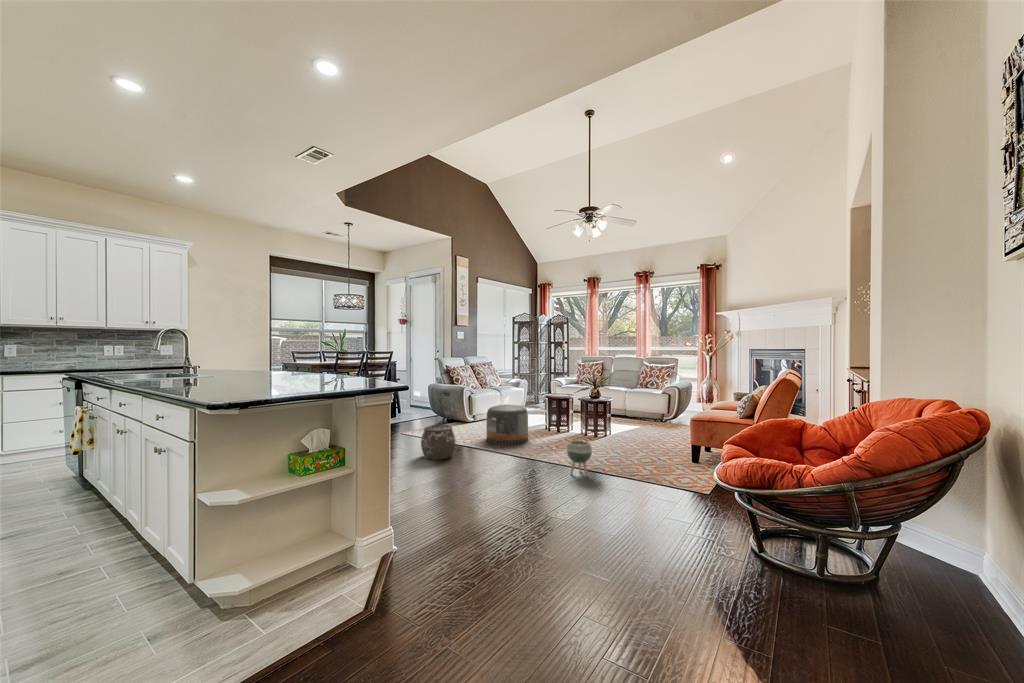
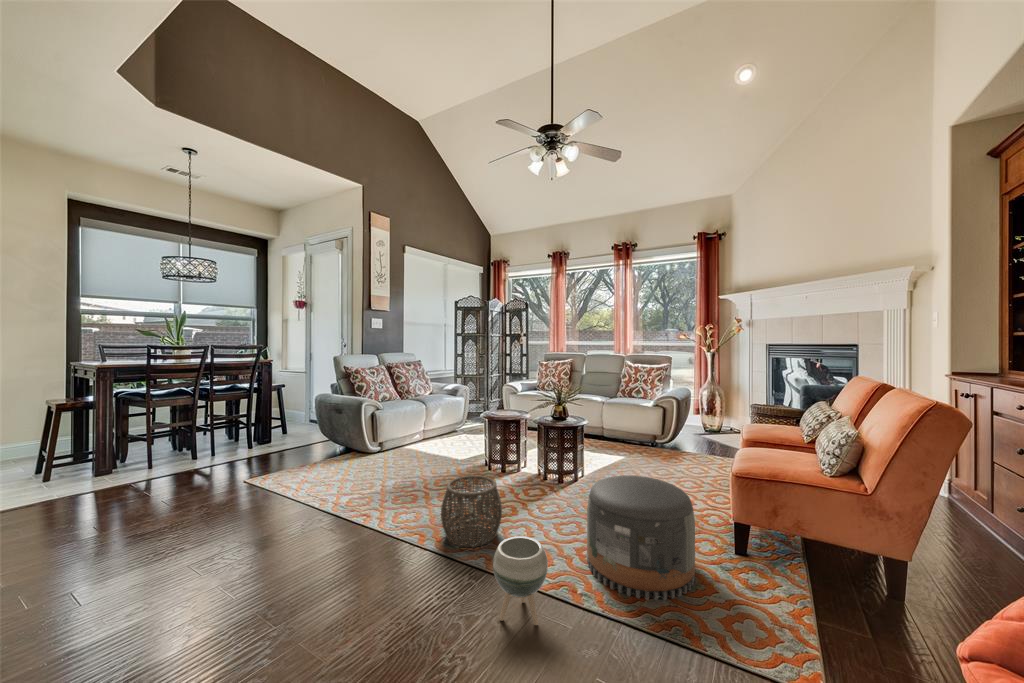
pouf: present [487,405,528,444] -> present [587,475,695,600]
woven basket: present [421,425,455,460] -> present [441,476,502,547]

